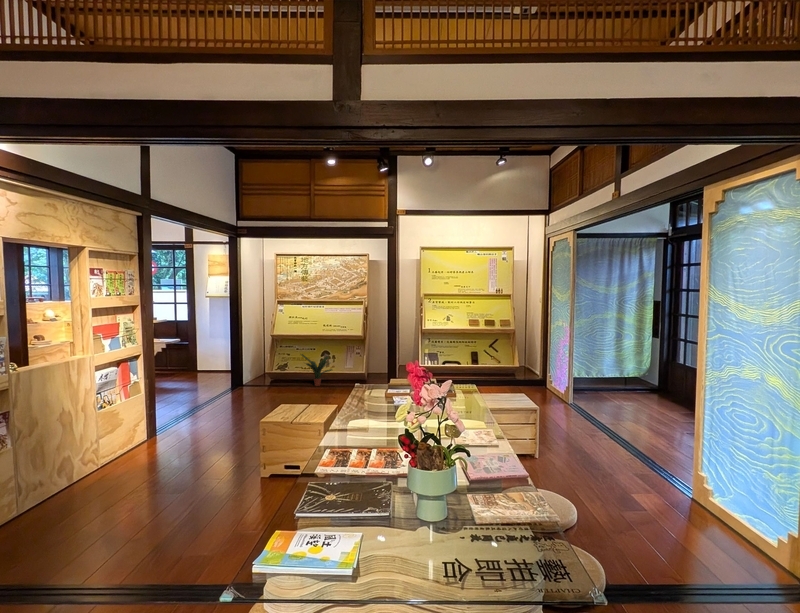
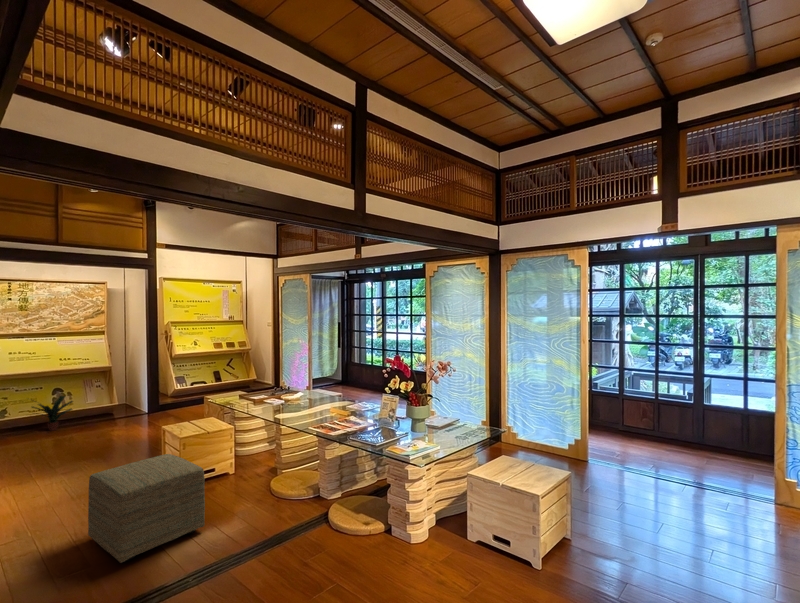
ottoman: none [68,433,208,539] -> present [88,454,205,563]

